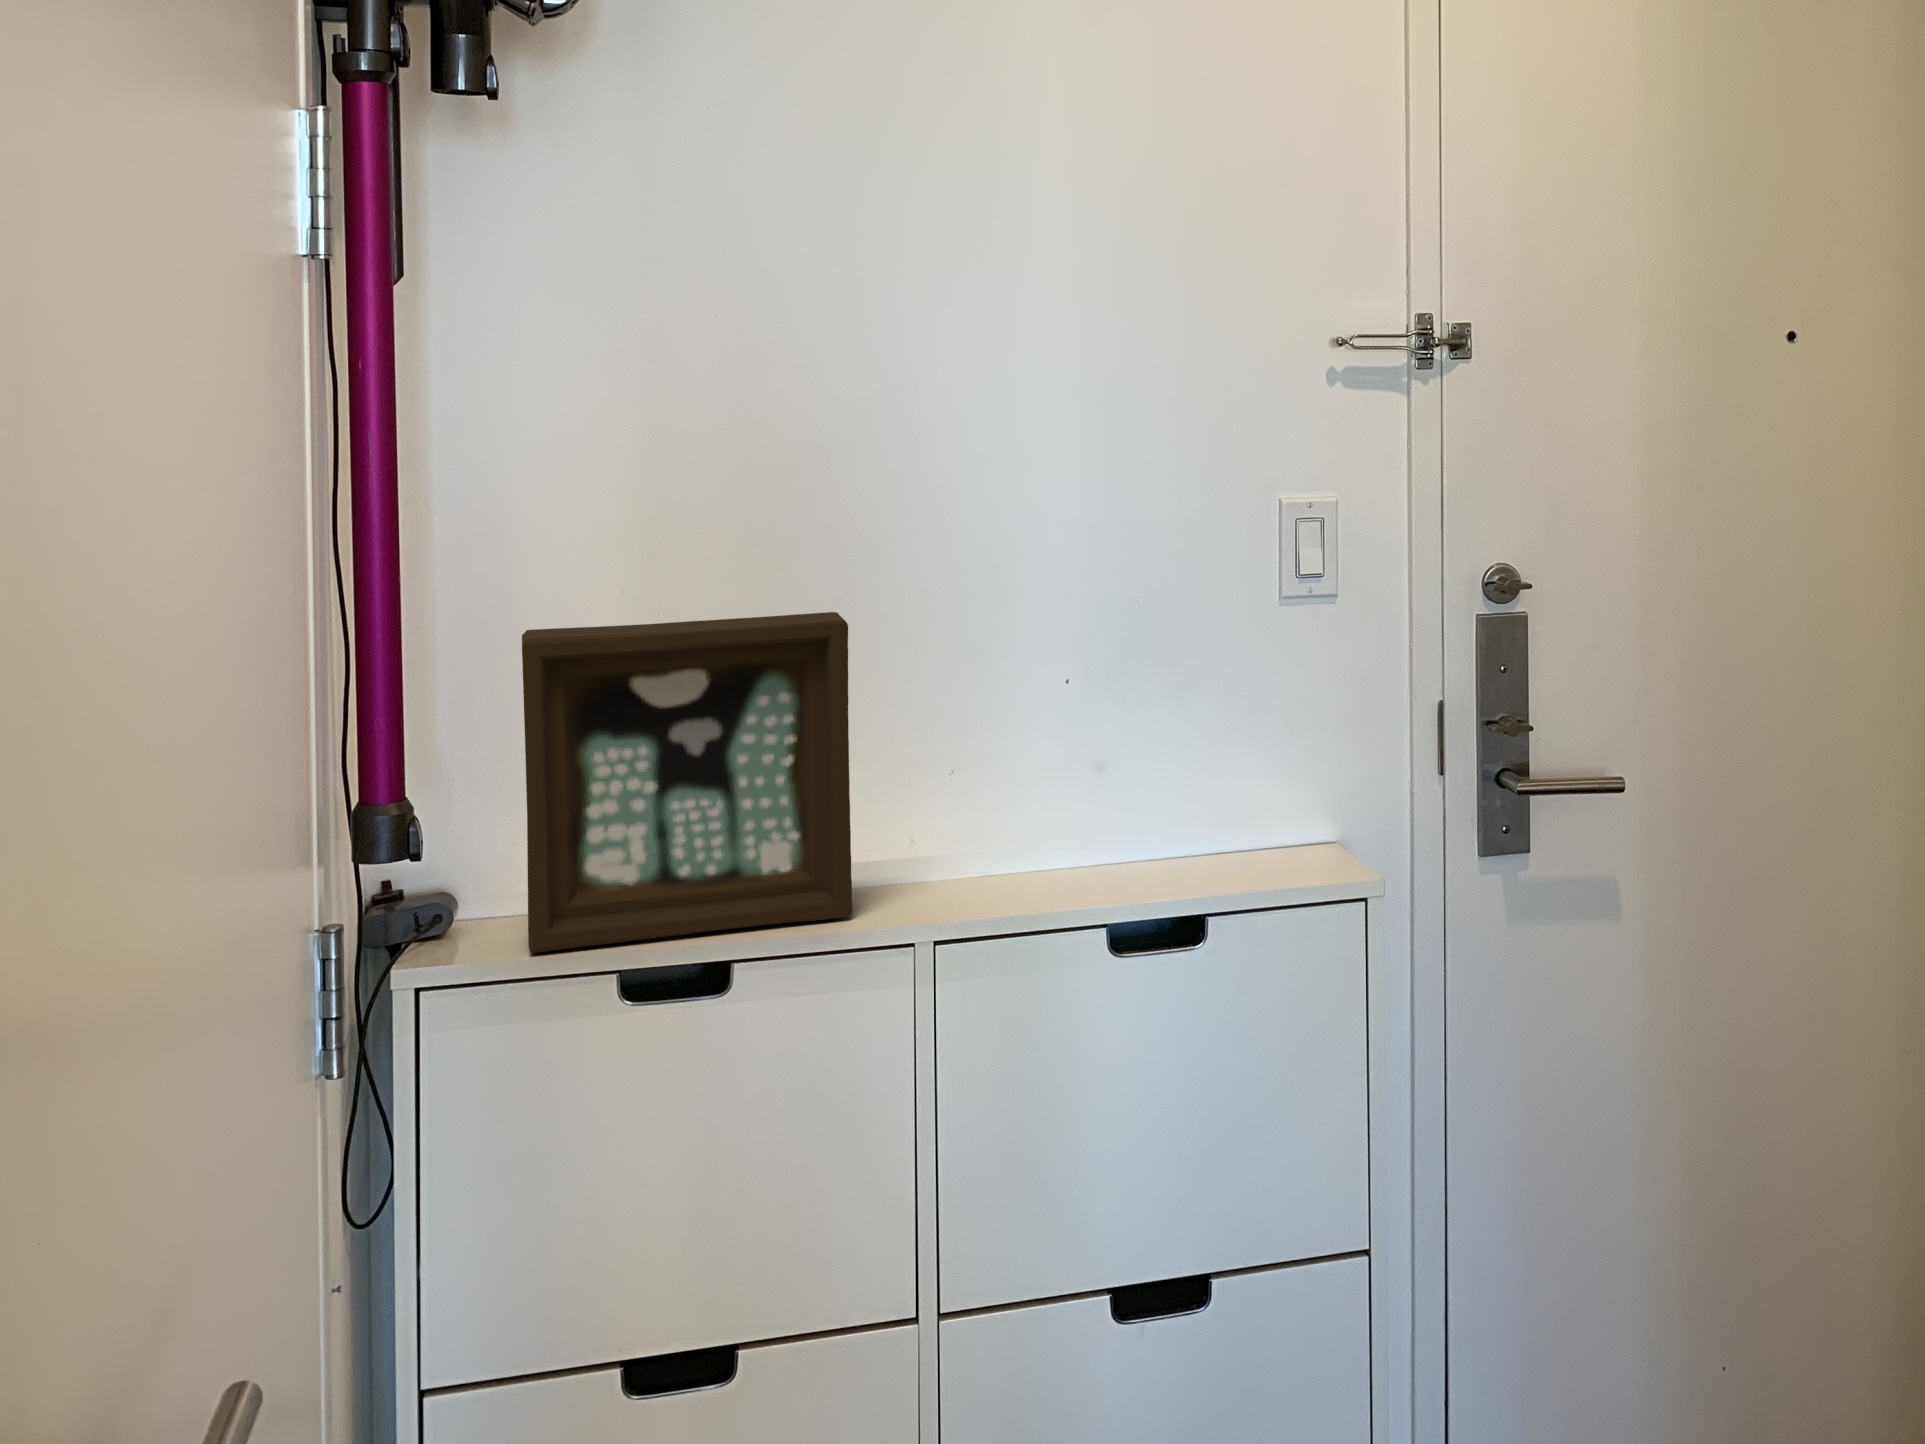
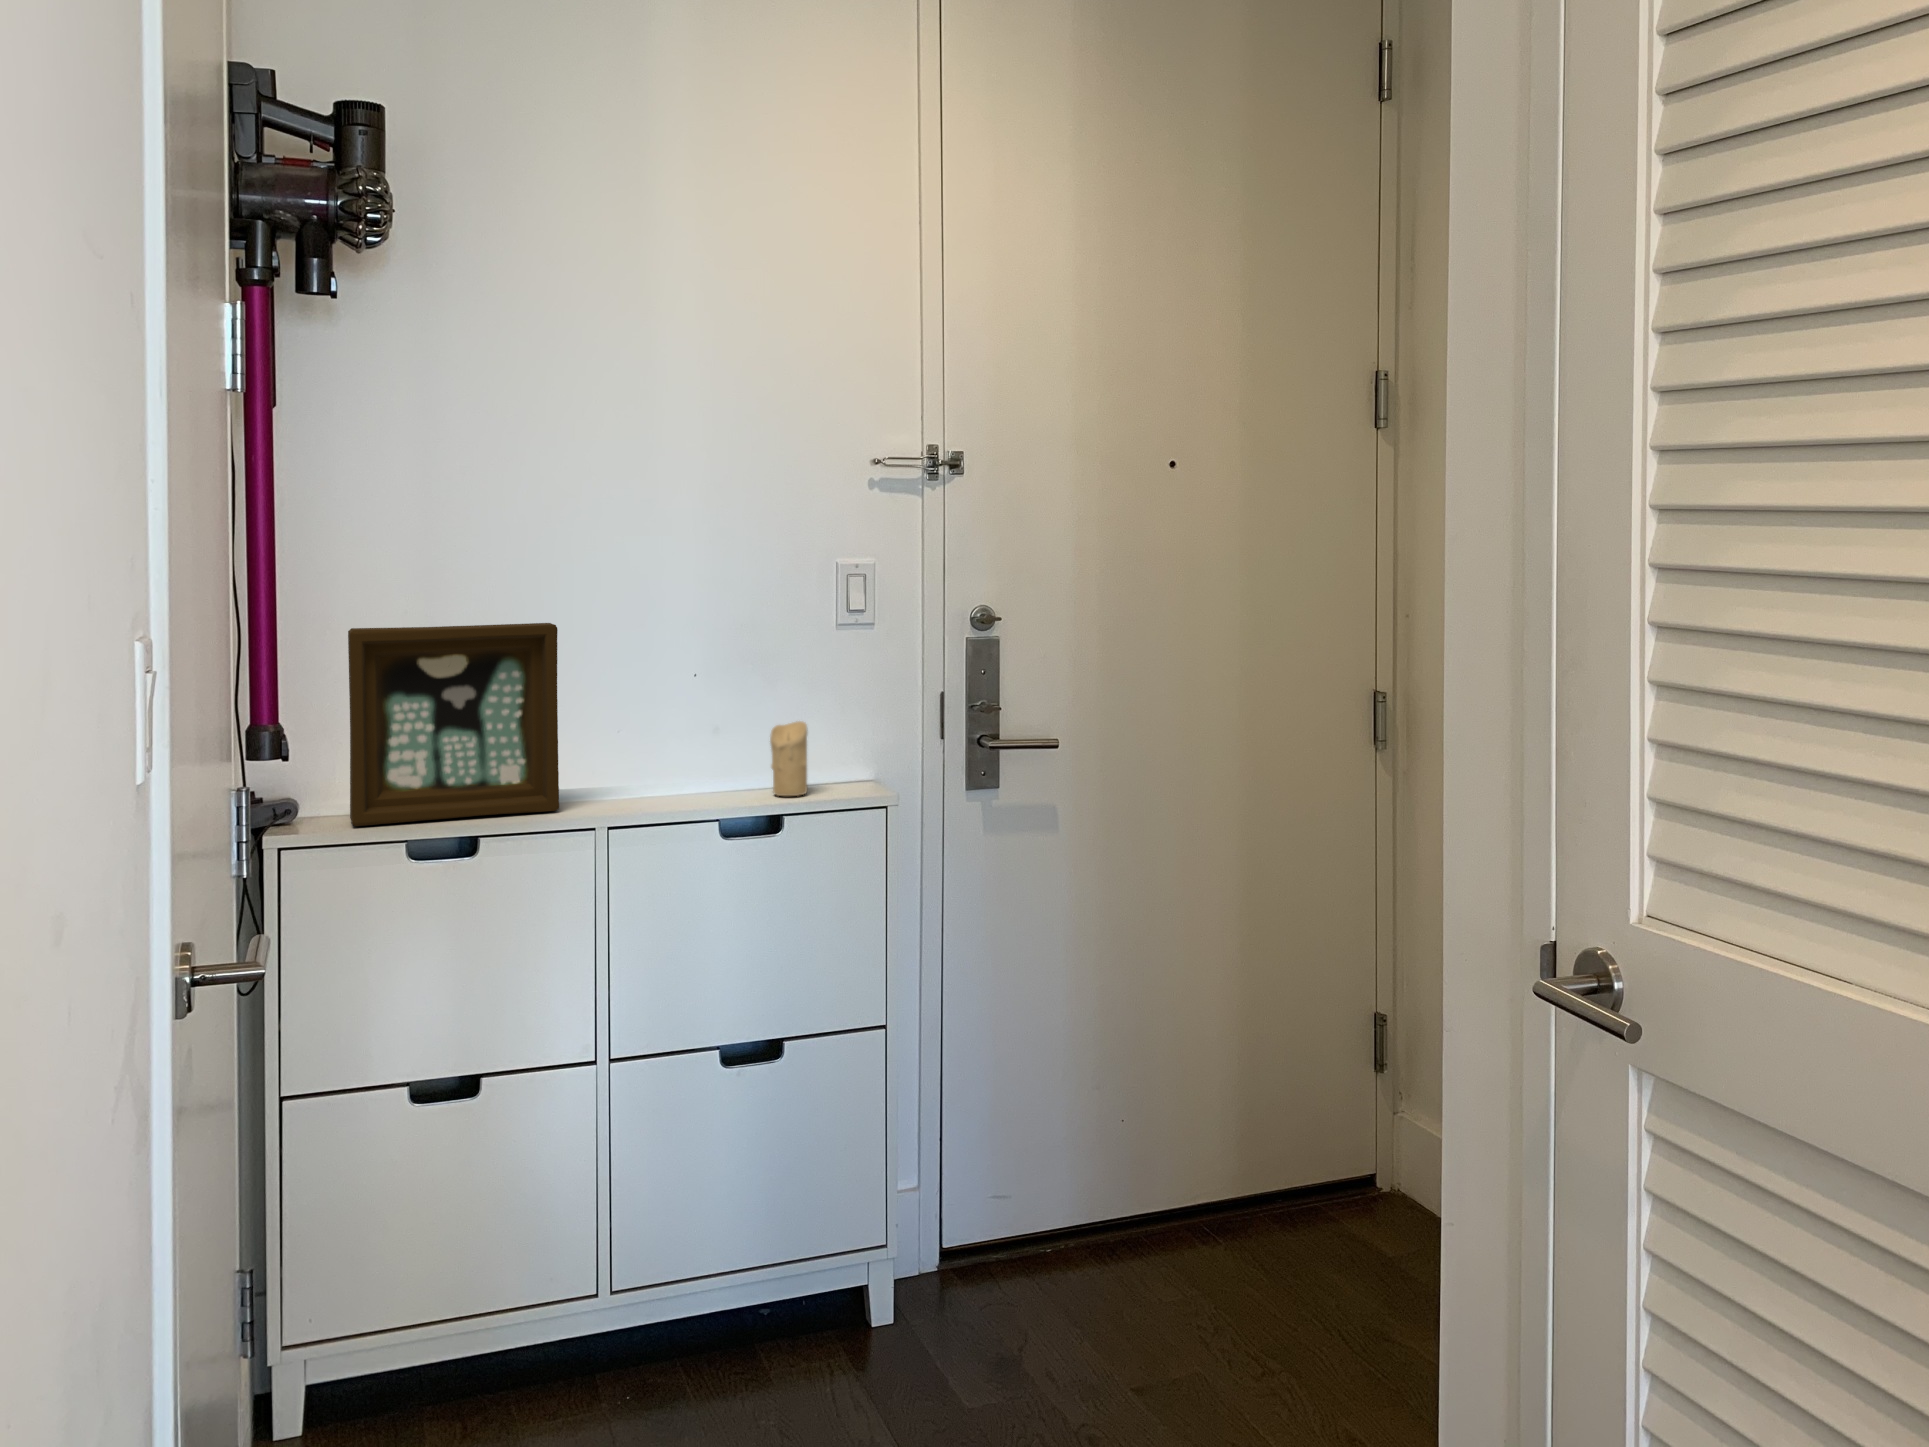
candle: none [1179,760,1237,884] -> present [770,721,807,796]

